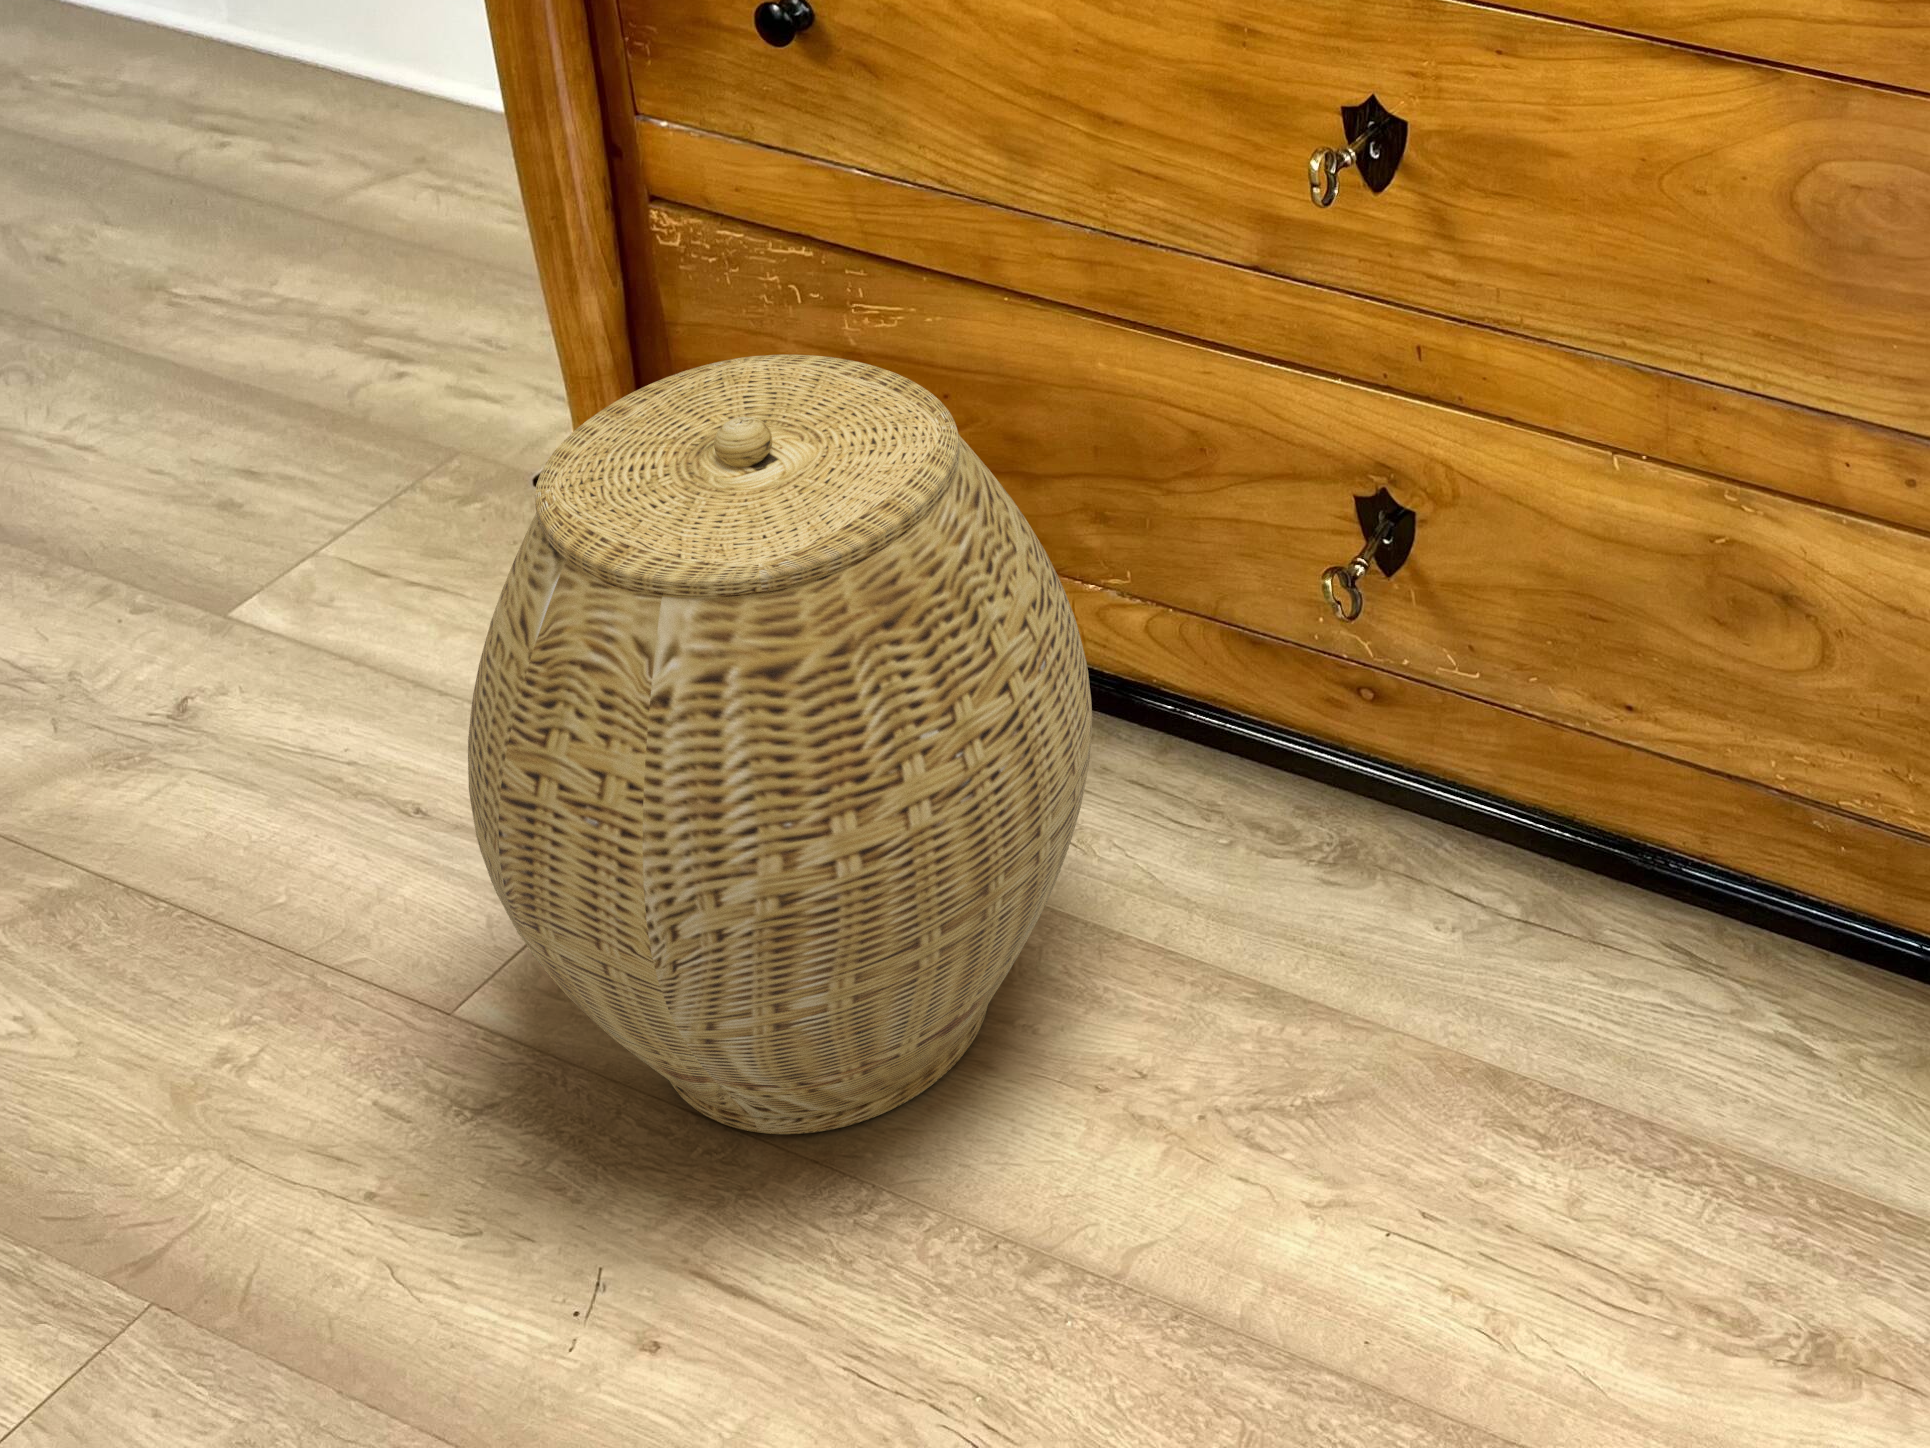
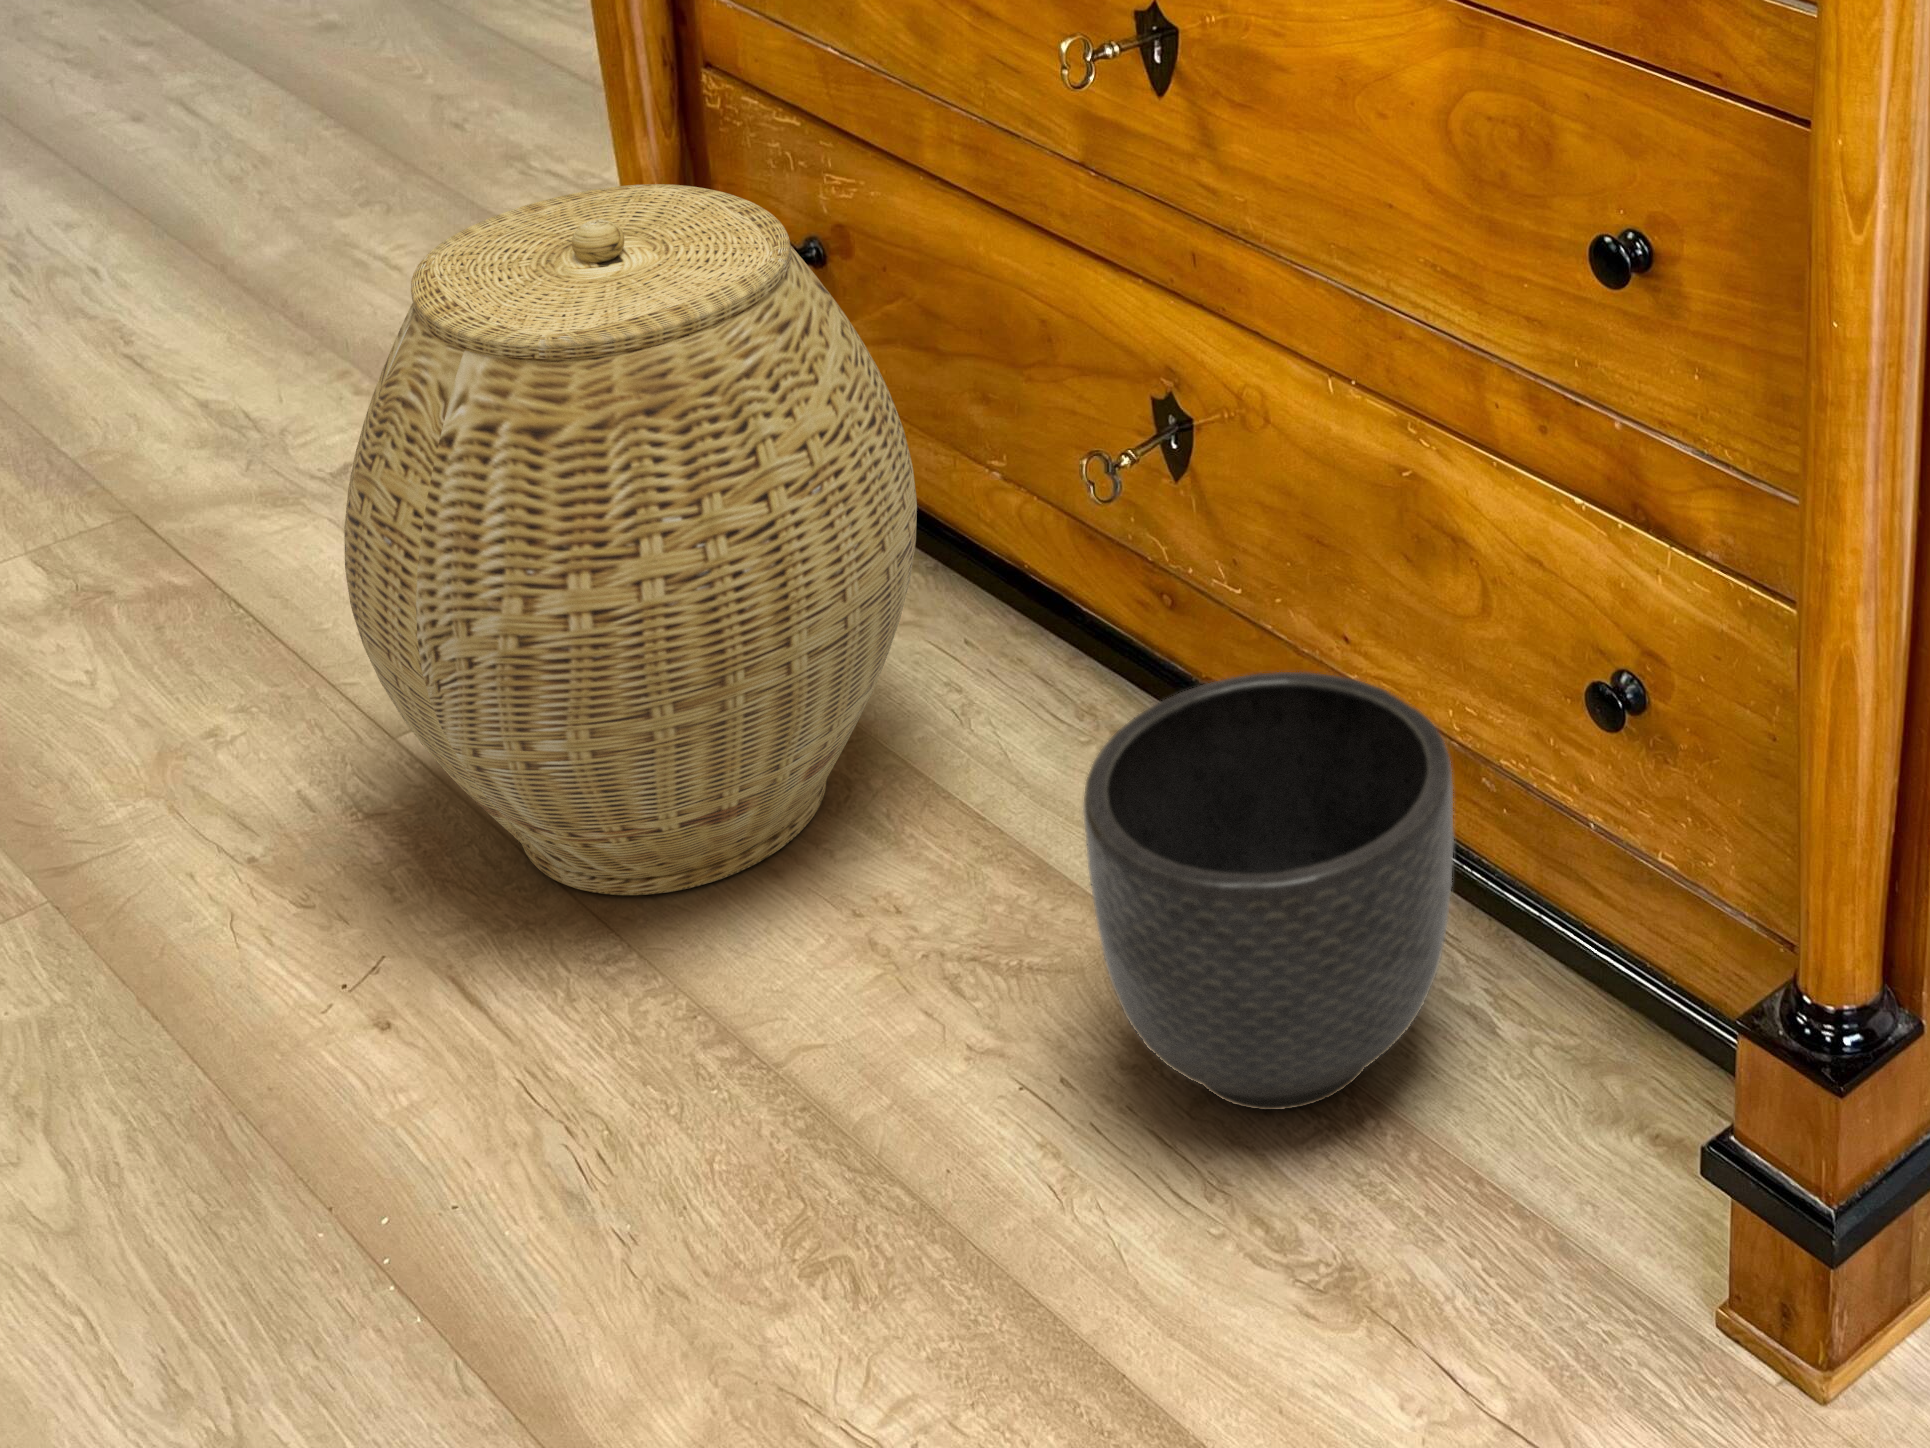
planter: none [1440,748,1811,1196] -> present [1083,672,1454,1110]

